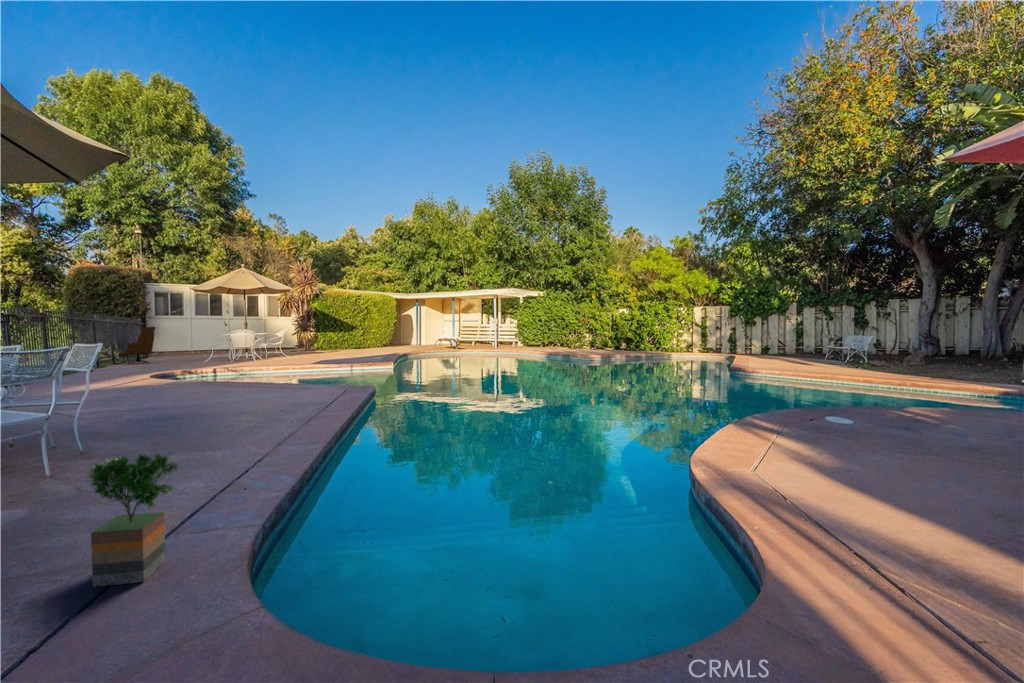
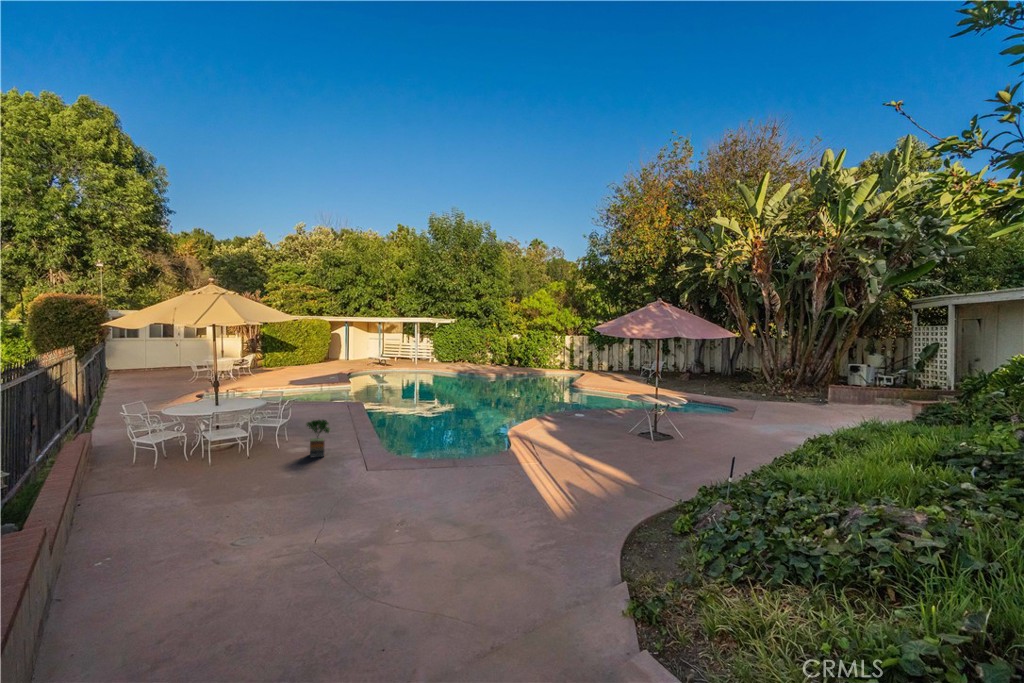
lounge chair: present [119,327,155,364] -> none [99,350,141,380]

